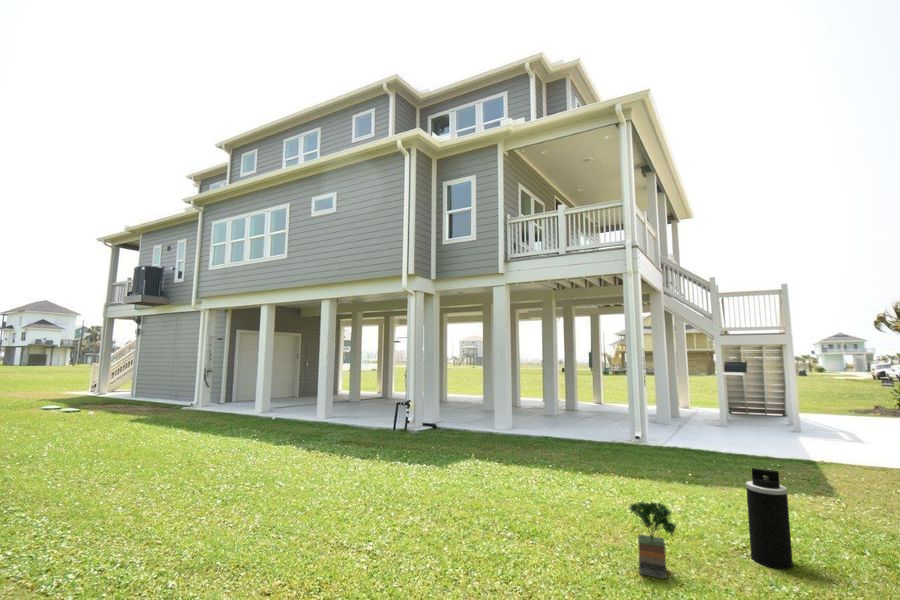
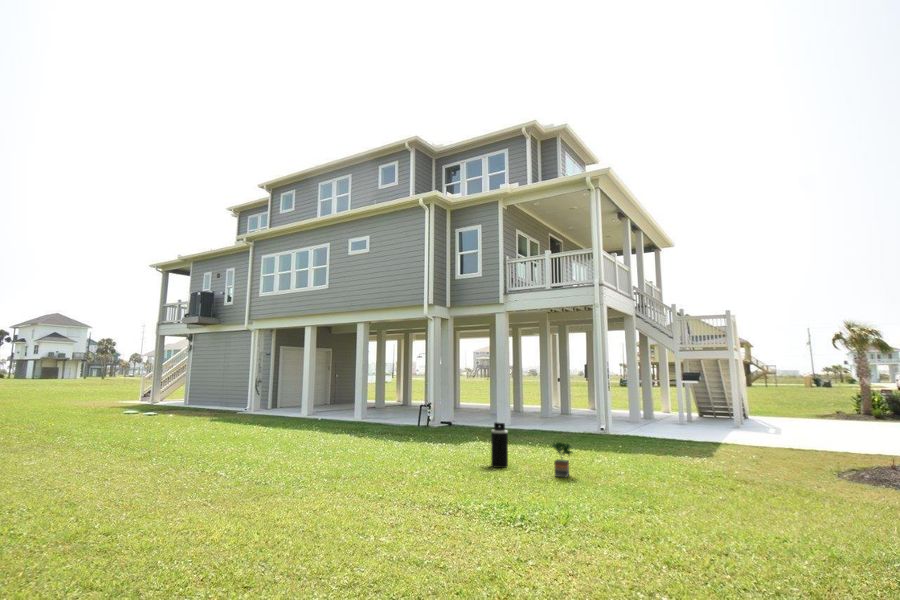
trash can: present [746,468,793,569] -> present [491,423,508,468]

